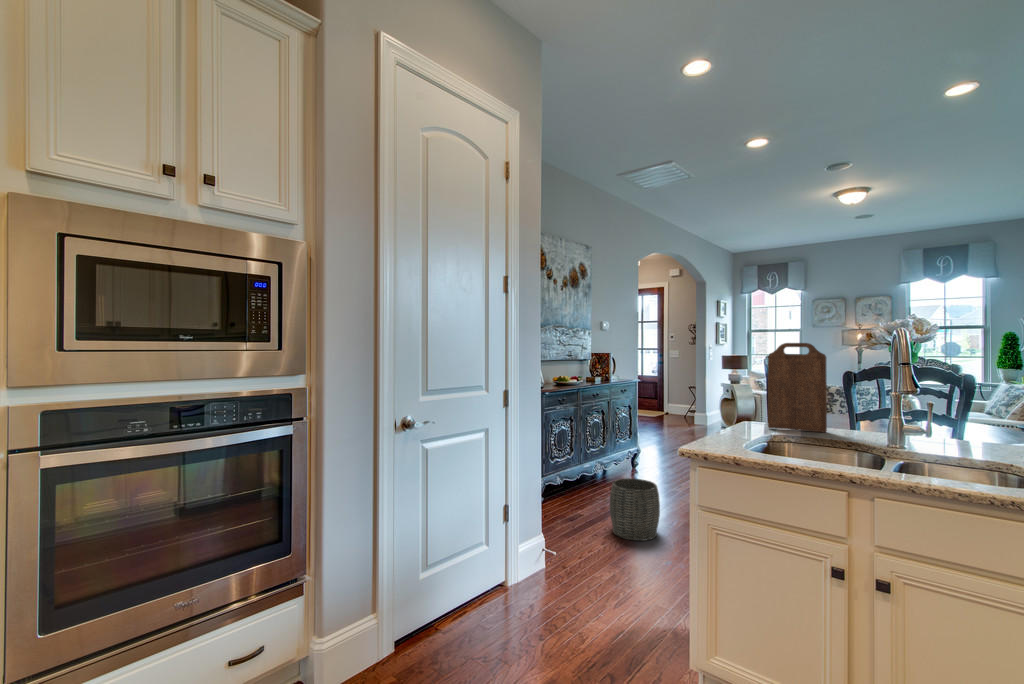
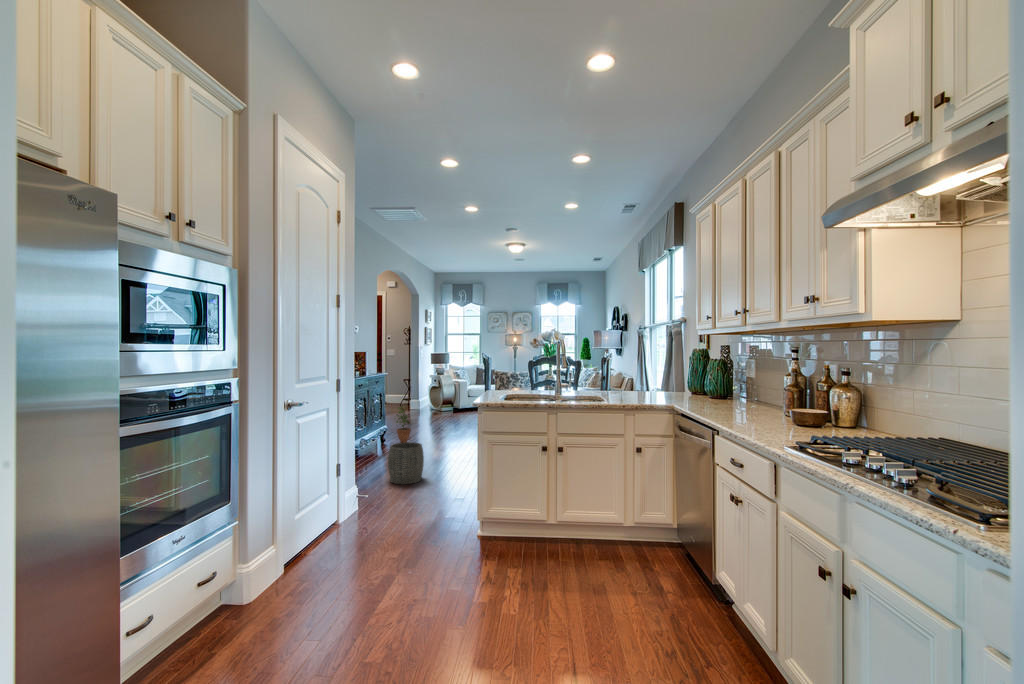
cutting board: present [768,343,827,433] -> none [505,345,532,392]
potted plant: none [648,421,670,476] -> present [396,407,411,443]

